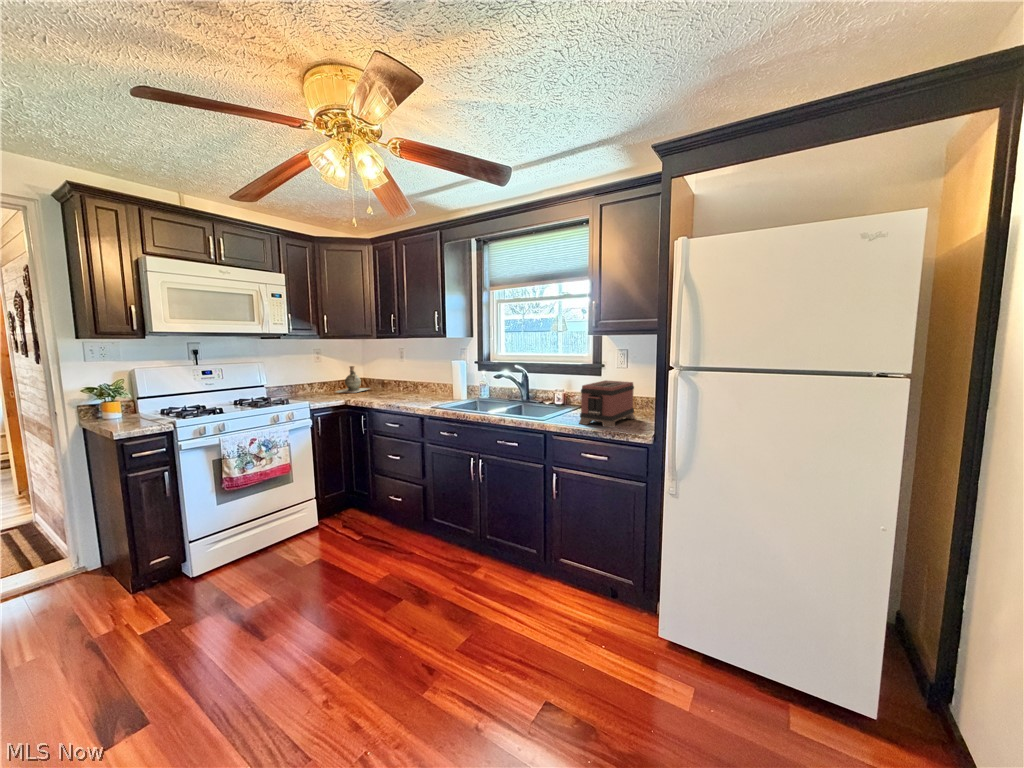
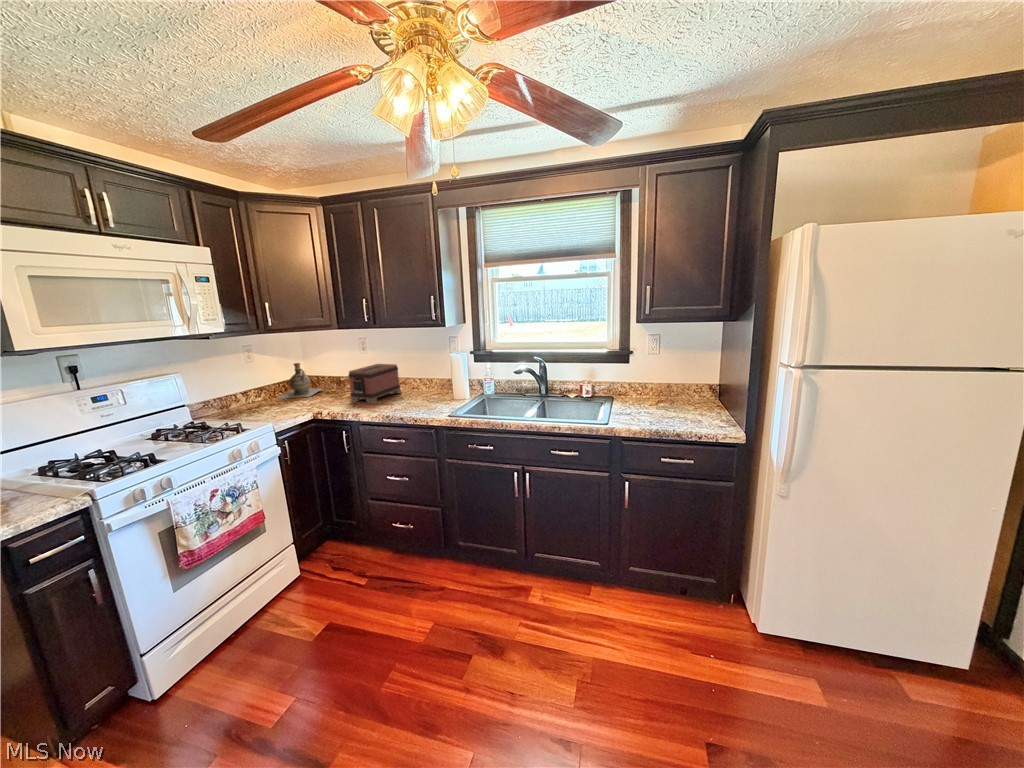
toaster: present [579,380,635,427] -> present [348,364,401,403]

